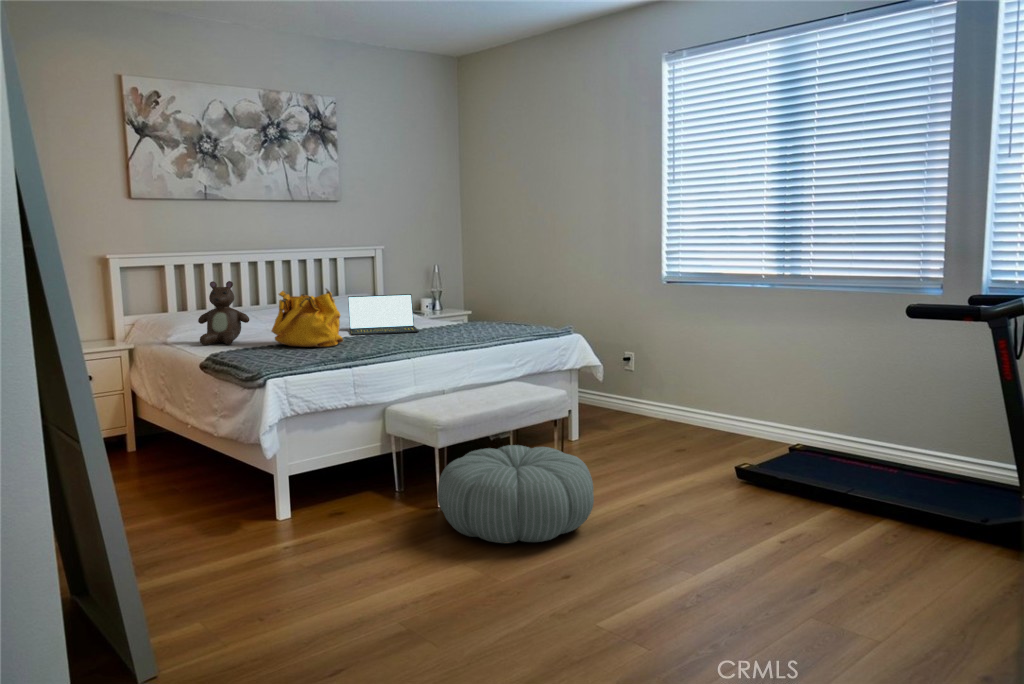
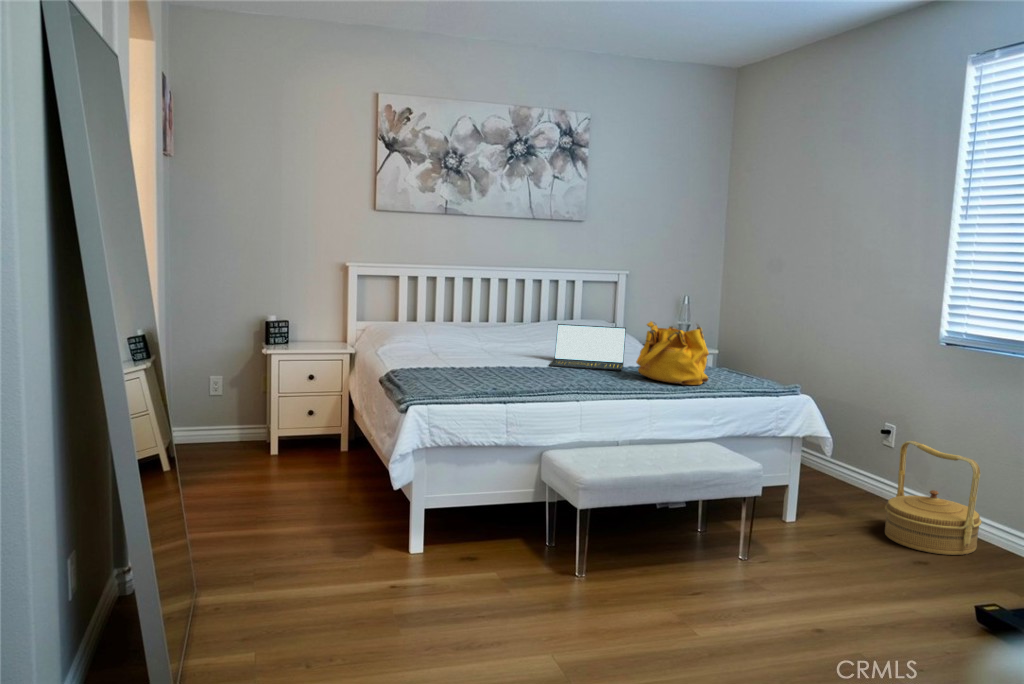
teddy bear: present [198,281,249,345] -> none [396,297,446,362]
handbag: present [272,289,343,347] -> present [636,321,709,385]
woven basket: none [643,360,712,442] -> present [885,441,982,555]
pouf: present [437,445,594,543] -> none [557,518,744,644]

